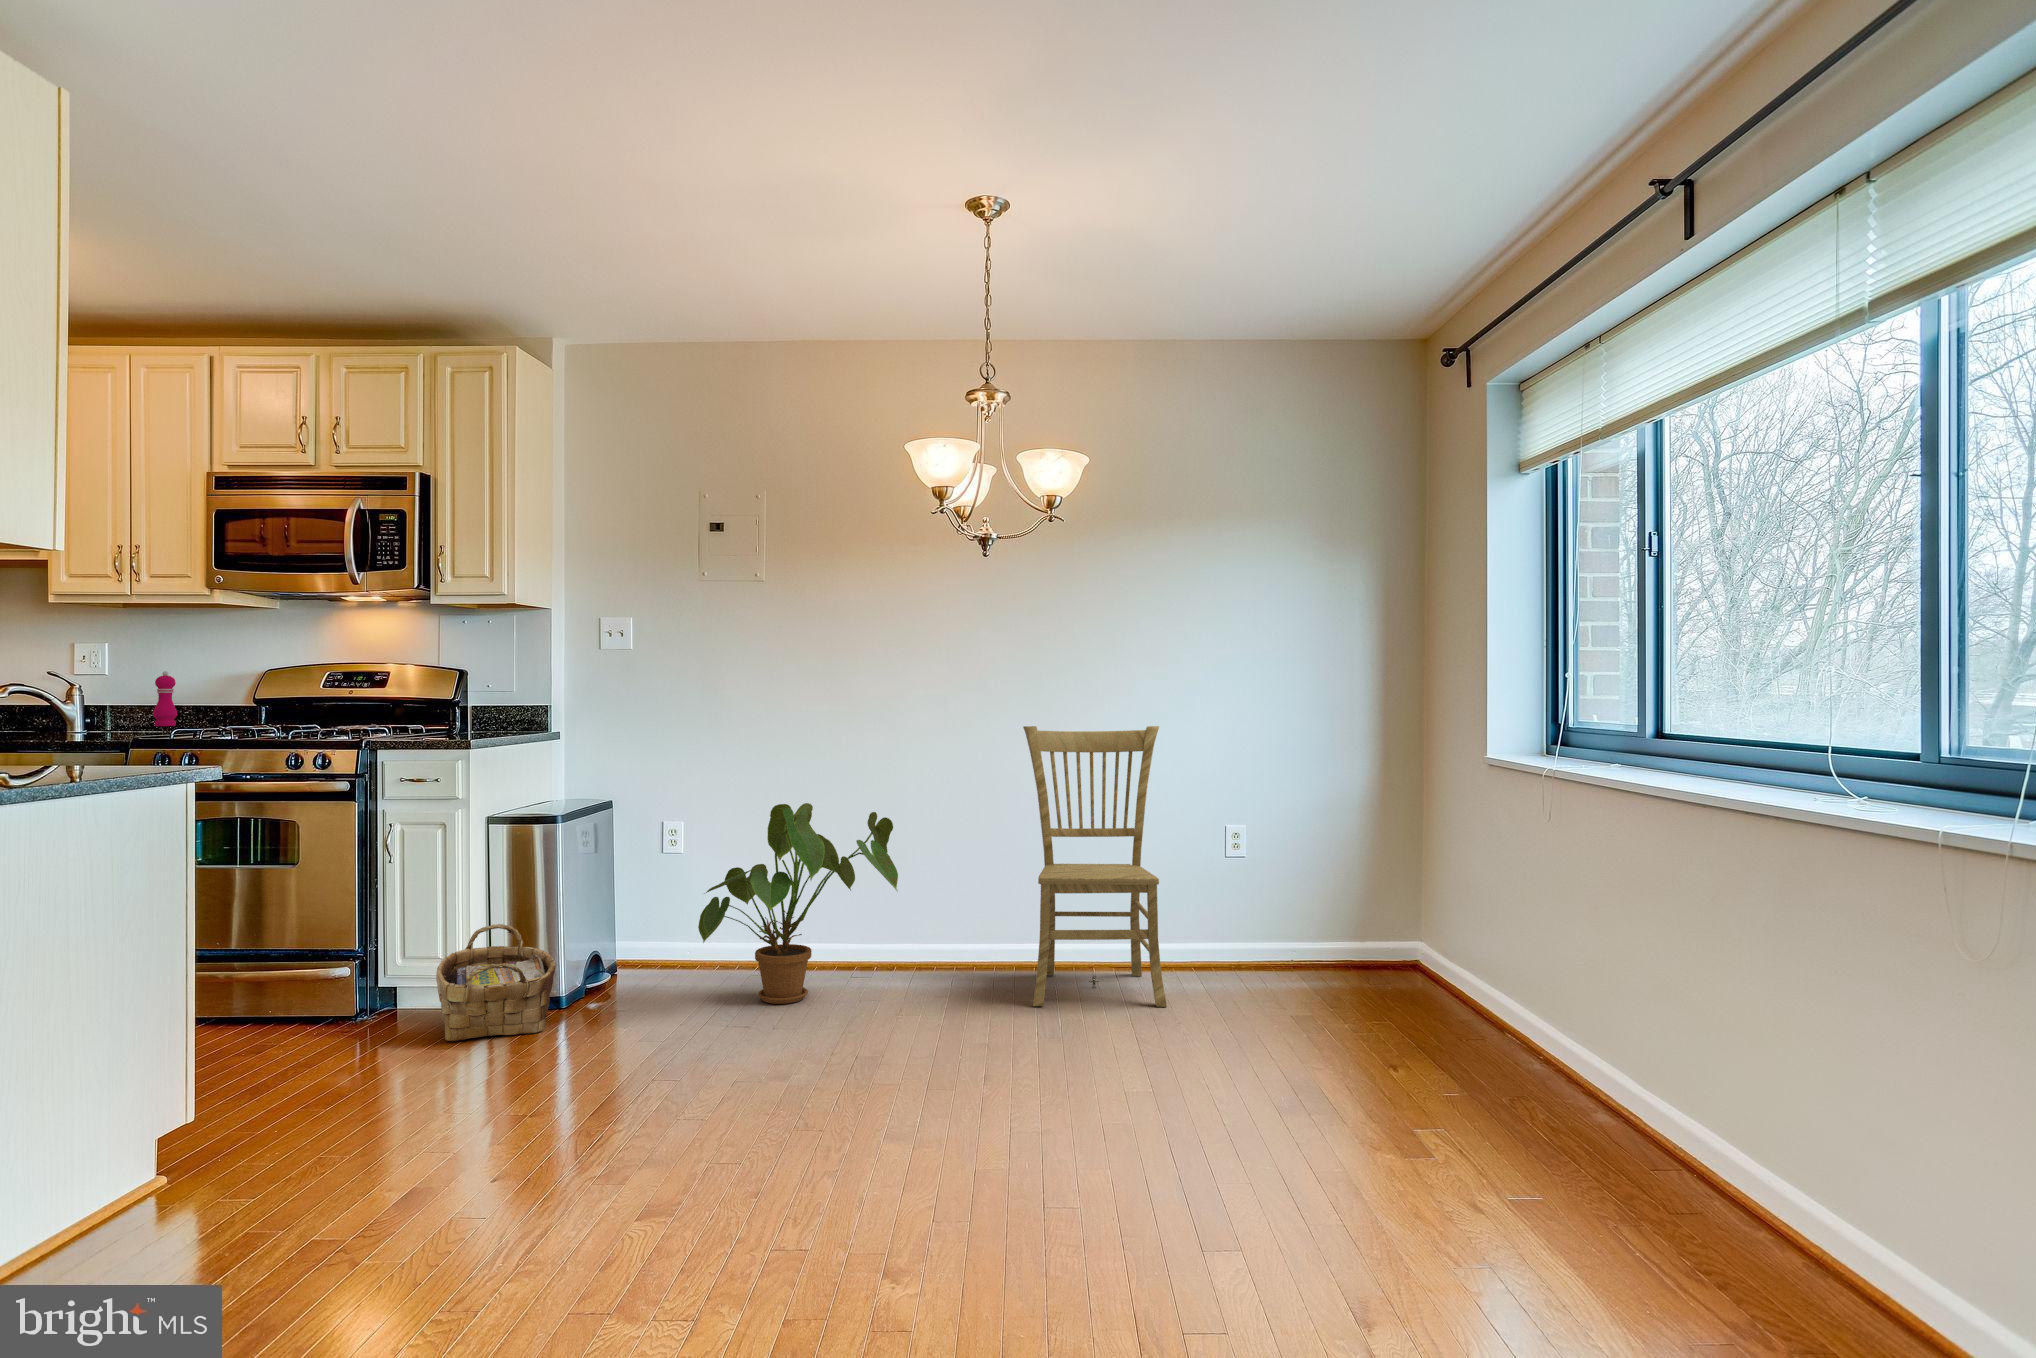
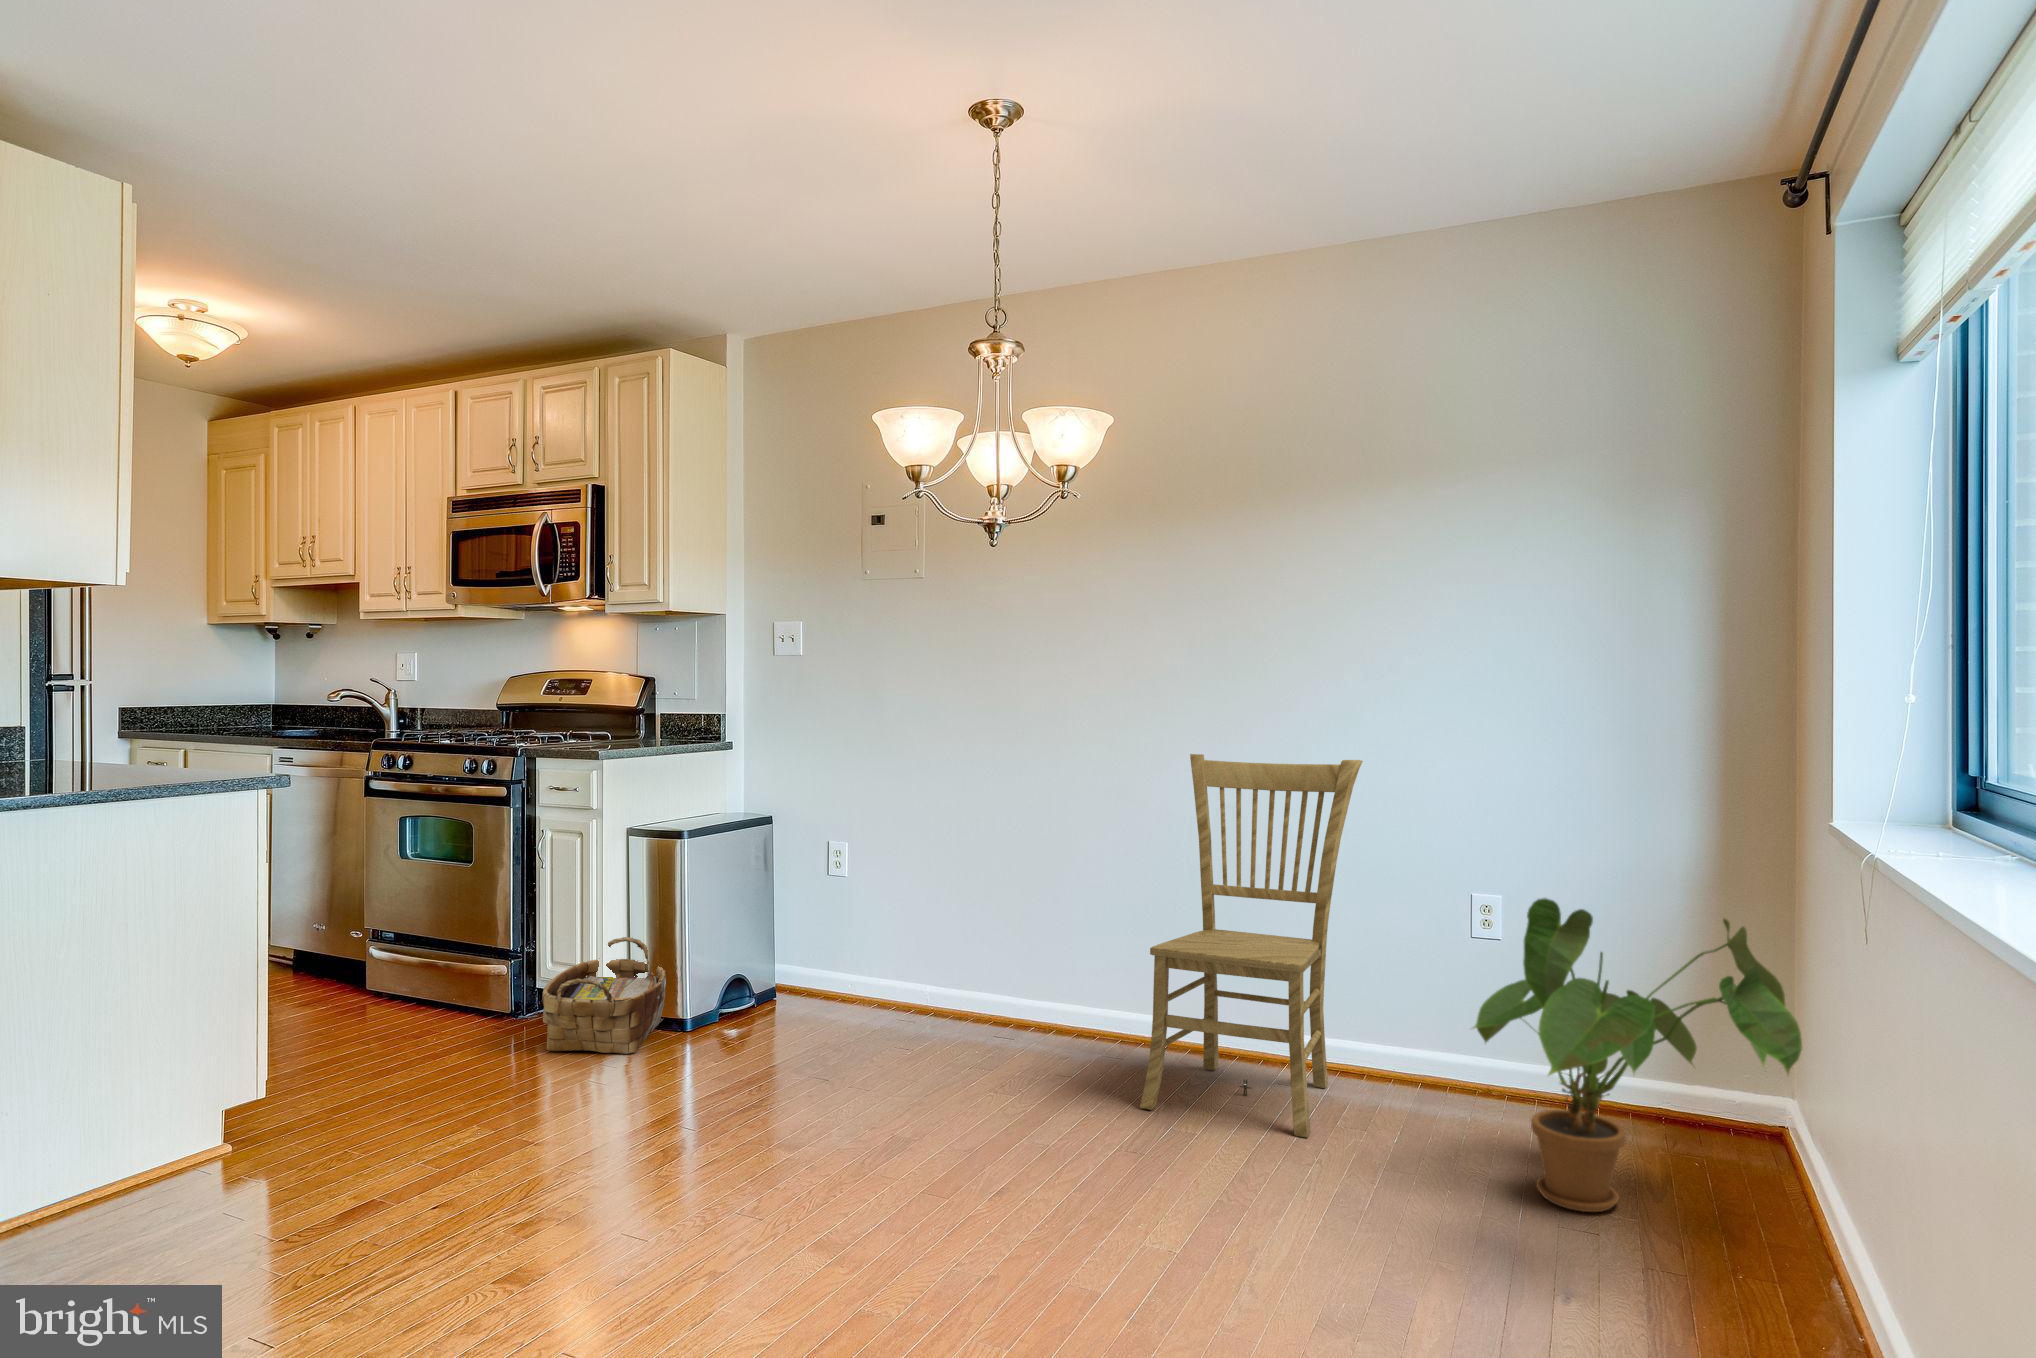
pepper mill: present [153,671,177,726] -> none [440,678,460,727]
house plant: present [698,803,898,1004] -> present [1473,898,1802,1212]

